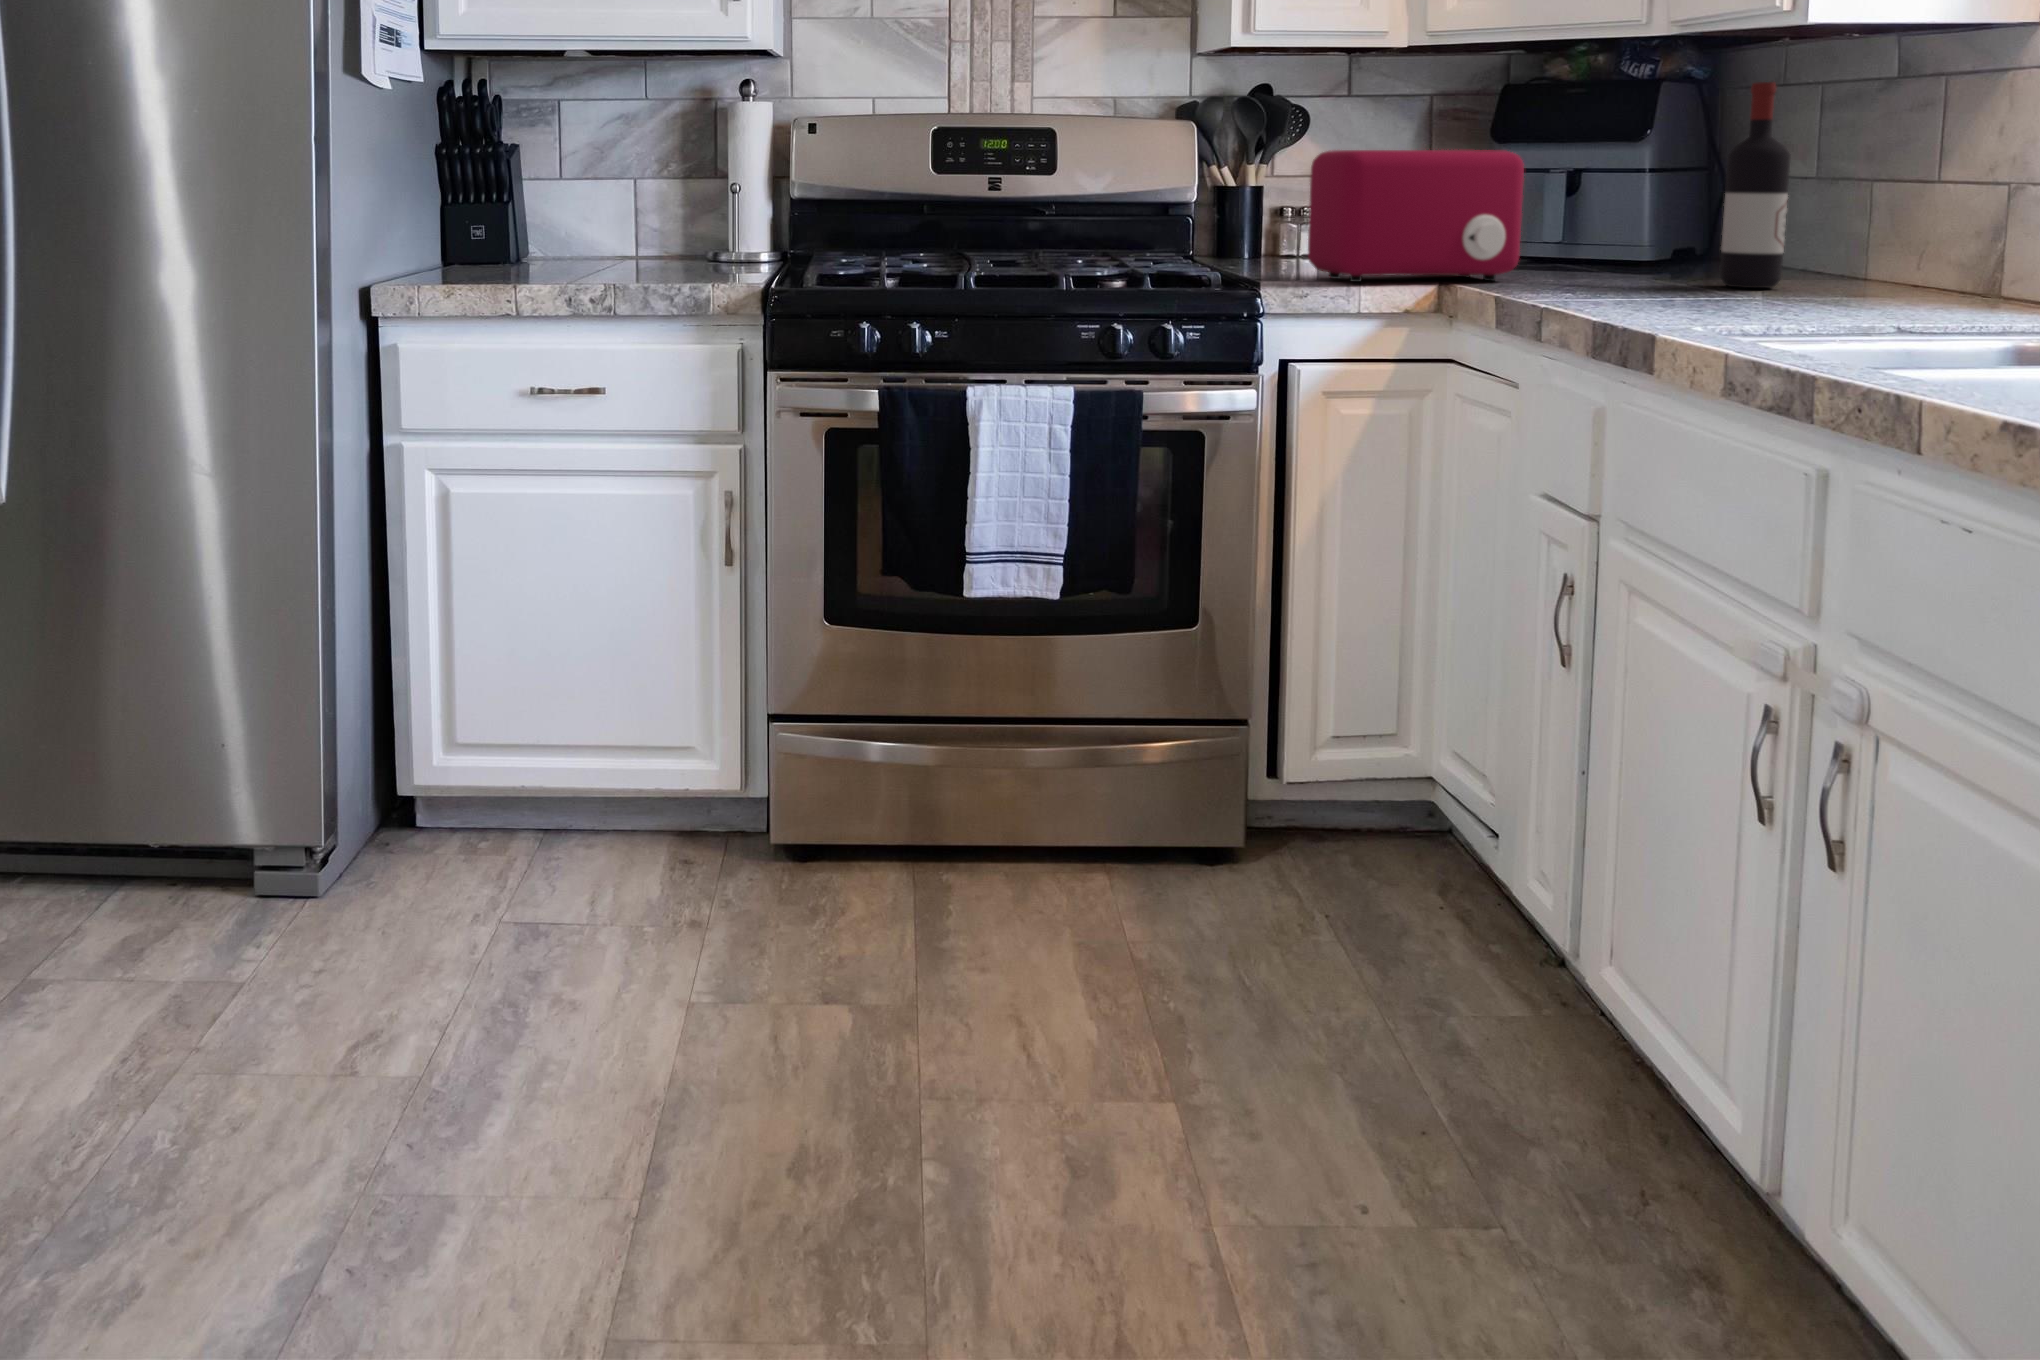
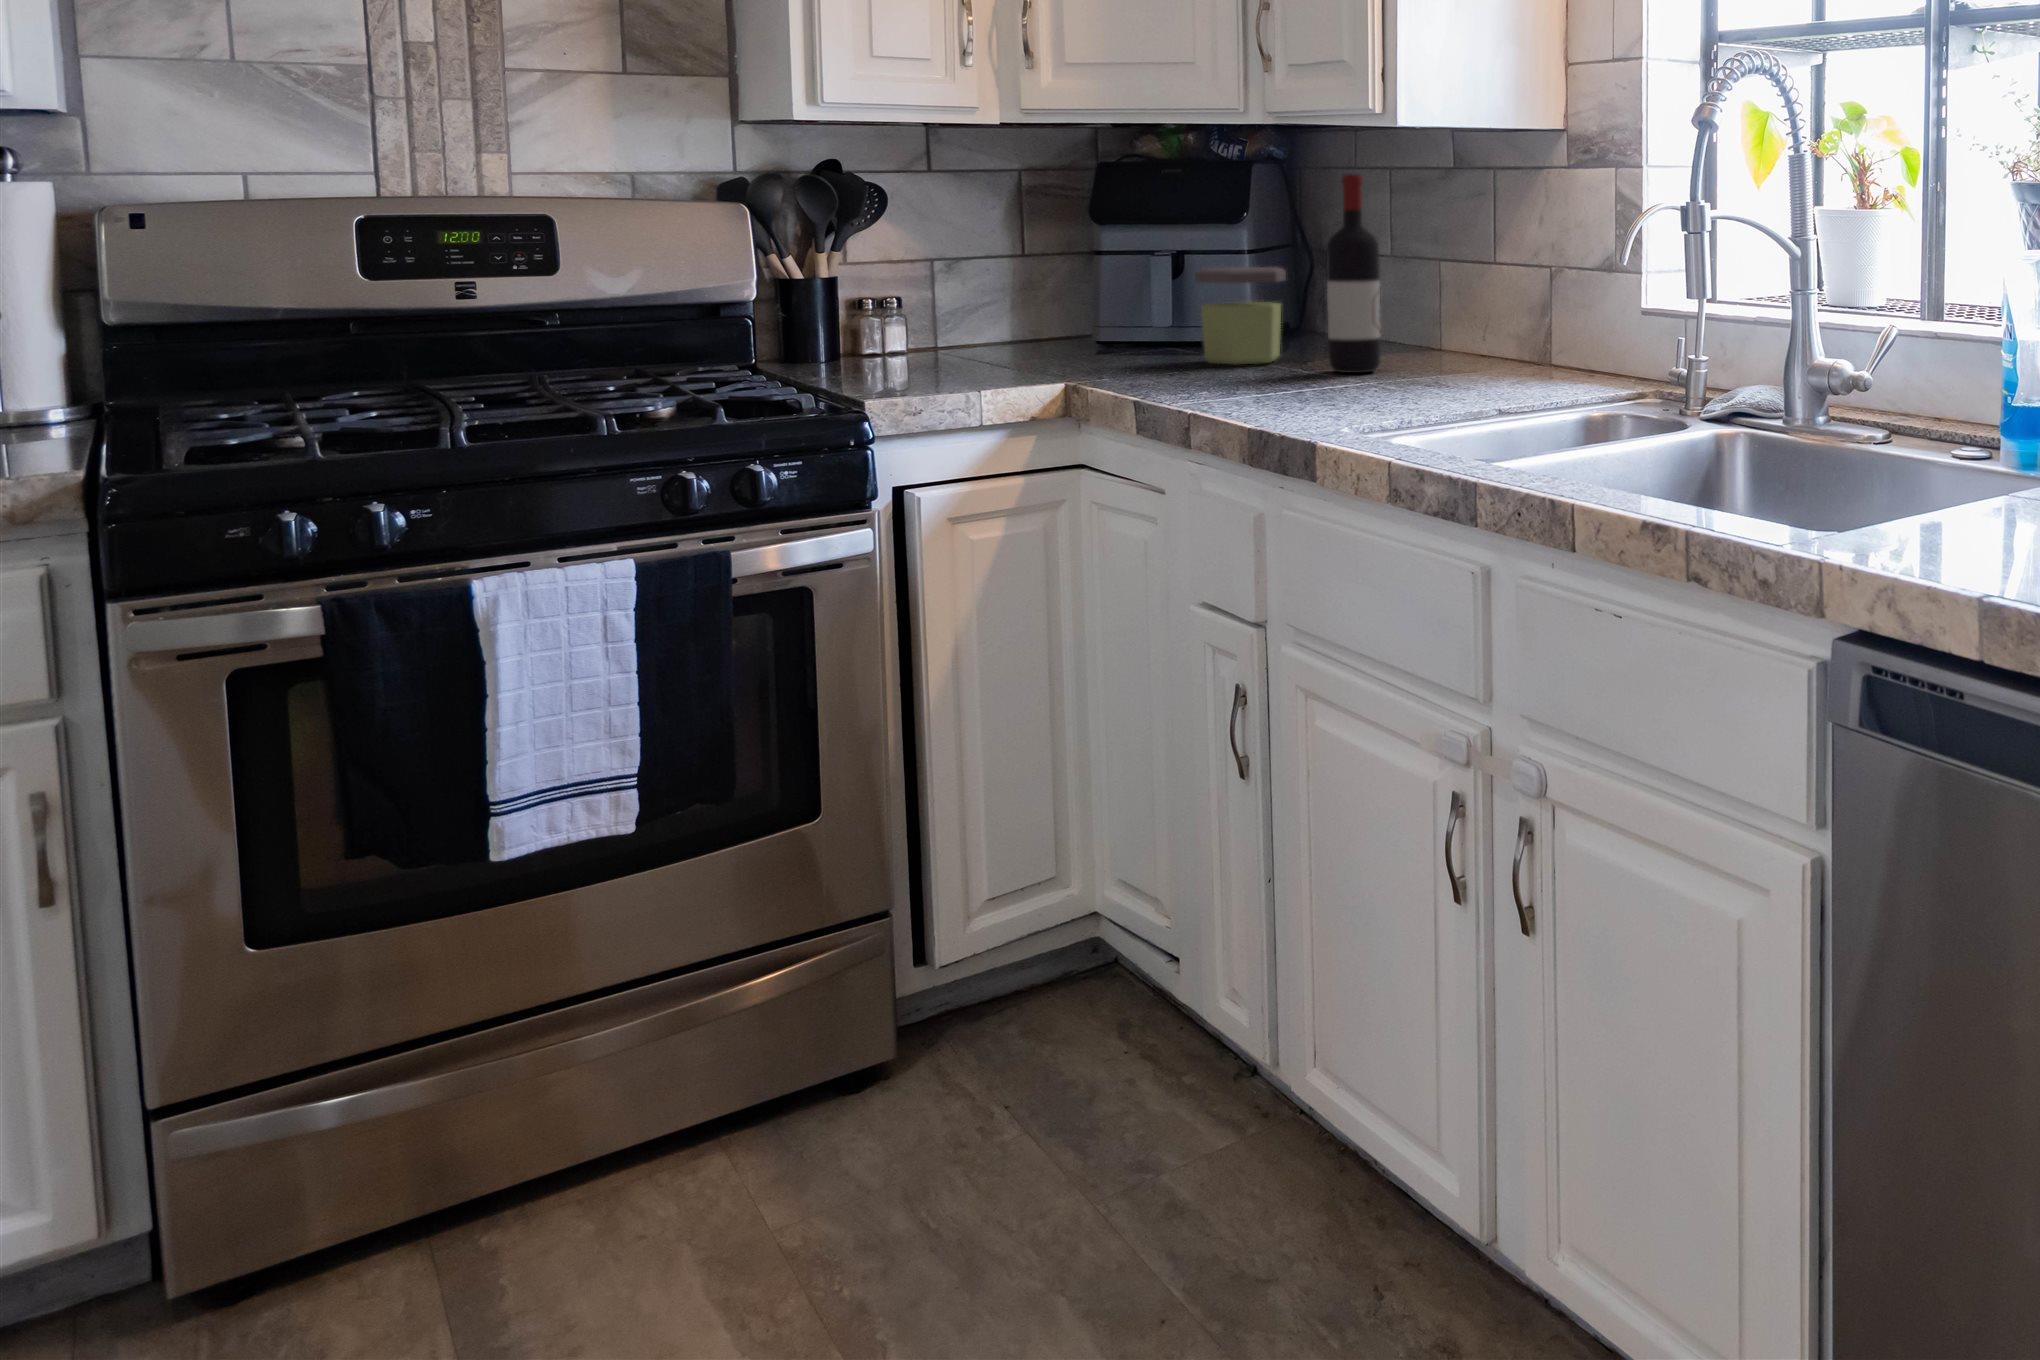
toaster: present [1308,150,1524,282] -> none [914,242,1145,395]
jar: none [1584,181,1686,275] -> present [1195,267,1286,364]

